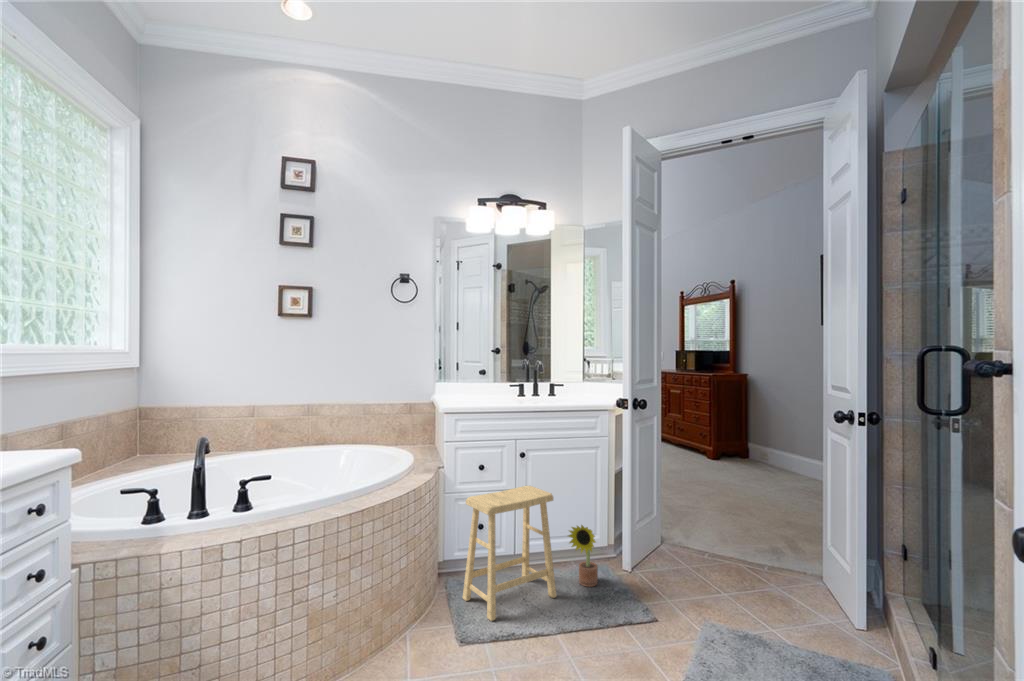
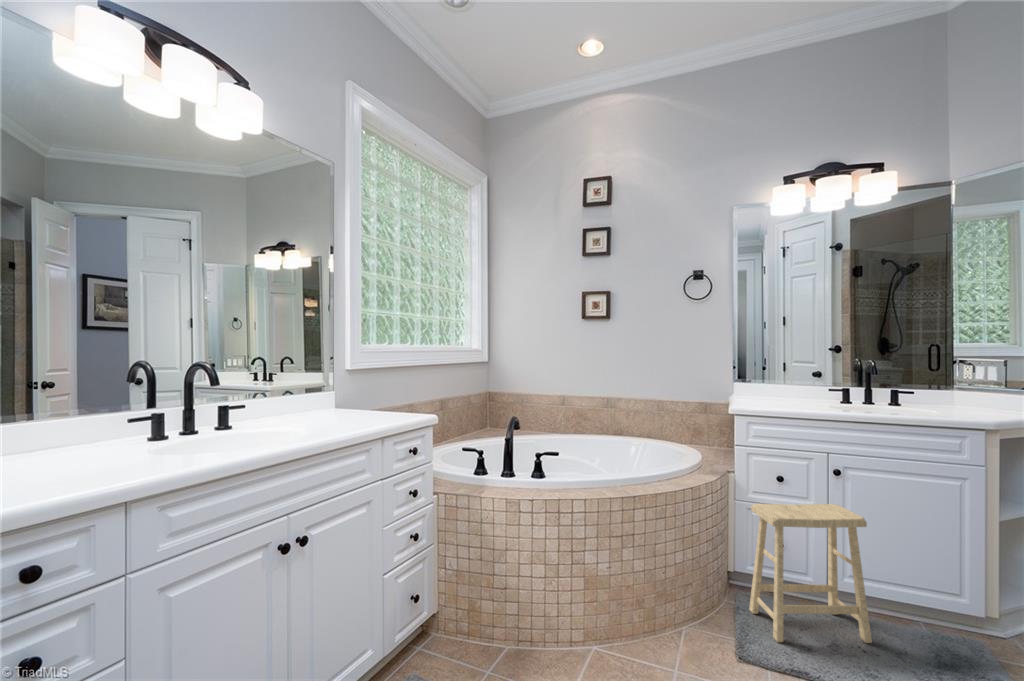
decorative plant: present [568,525,598,587] -> none [891,563,941,648]

